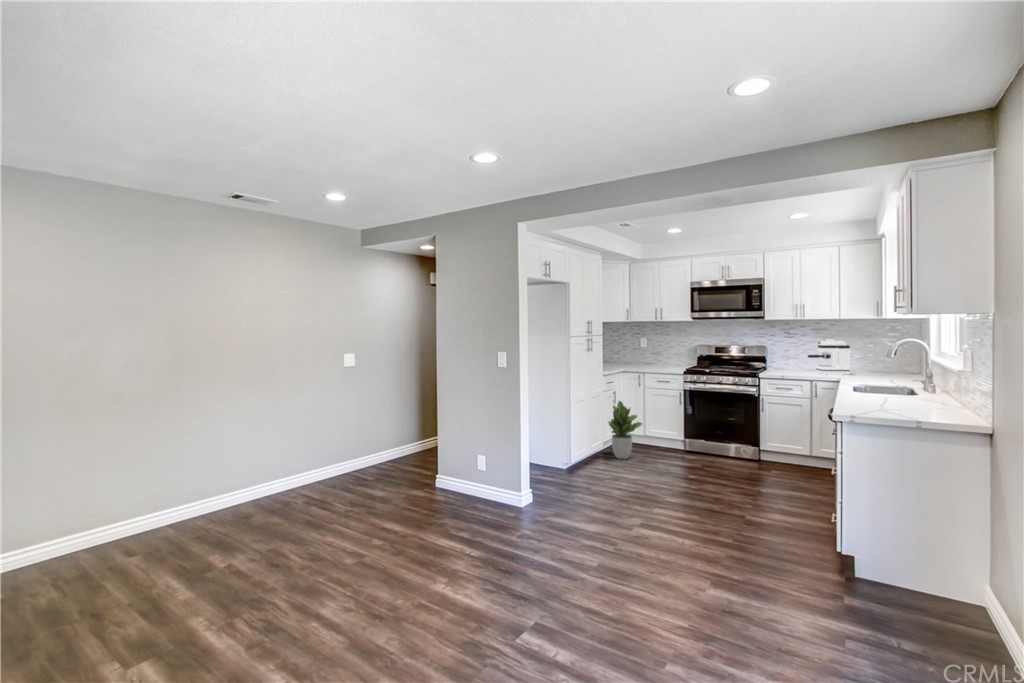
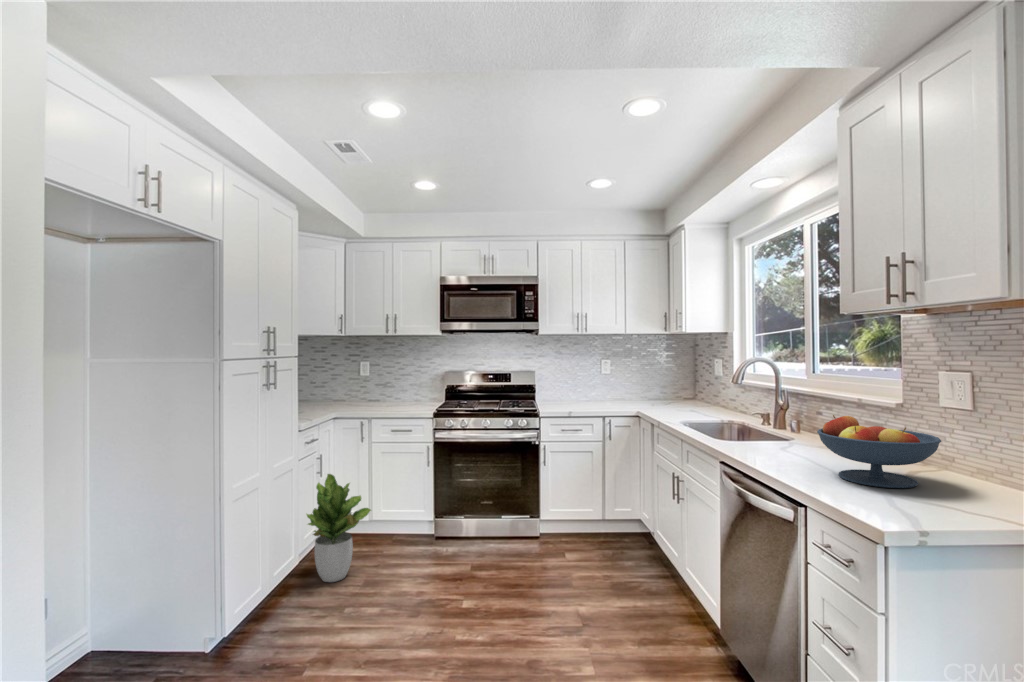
coffee maker: present [808,341,850,375] -> none [587,362,636,406]
fruit bowl: none [872,372,942,410] -> present [817,415,941,488]

